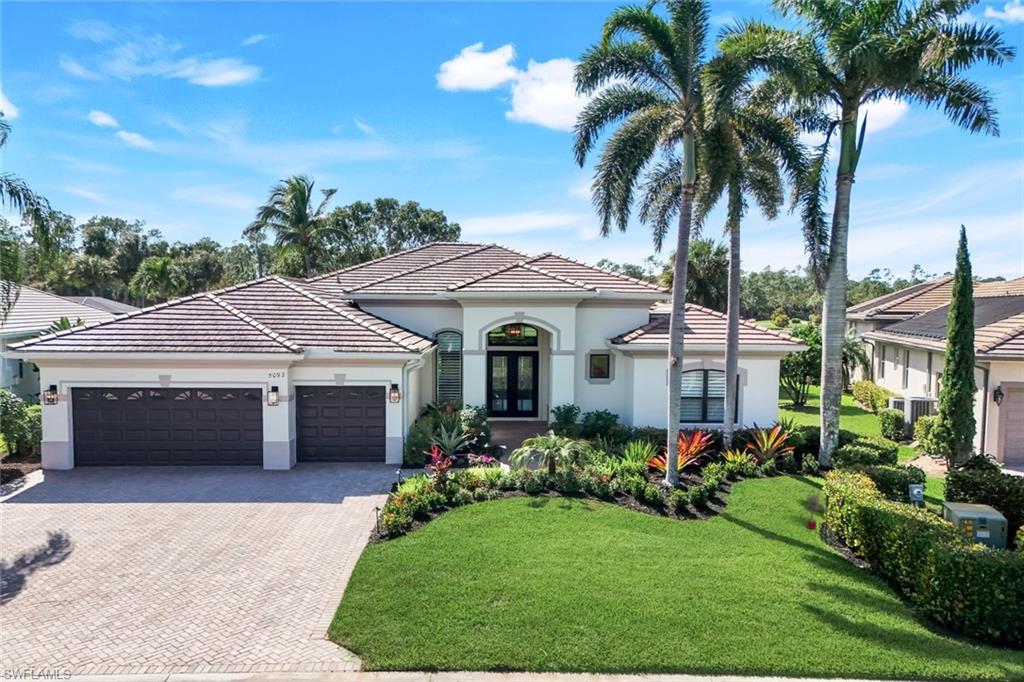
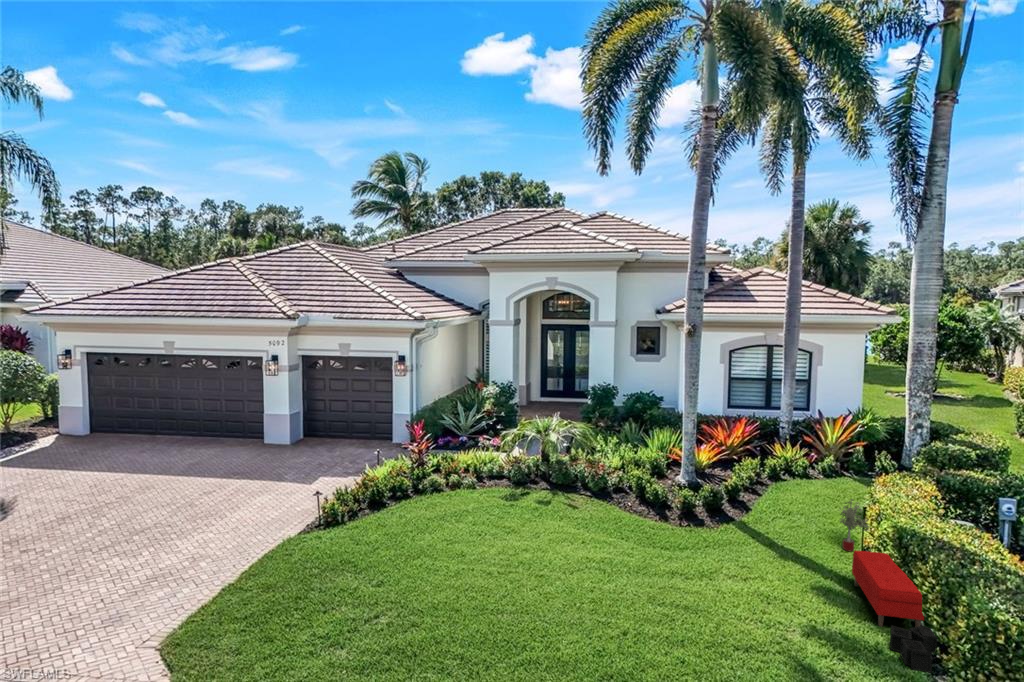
bench: none [826,526,890,579] -> present [852,550,924,627]
storage bin: none [870,574,907,604] -> present [890,626,938,673]

